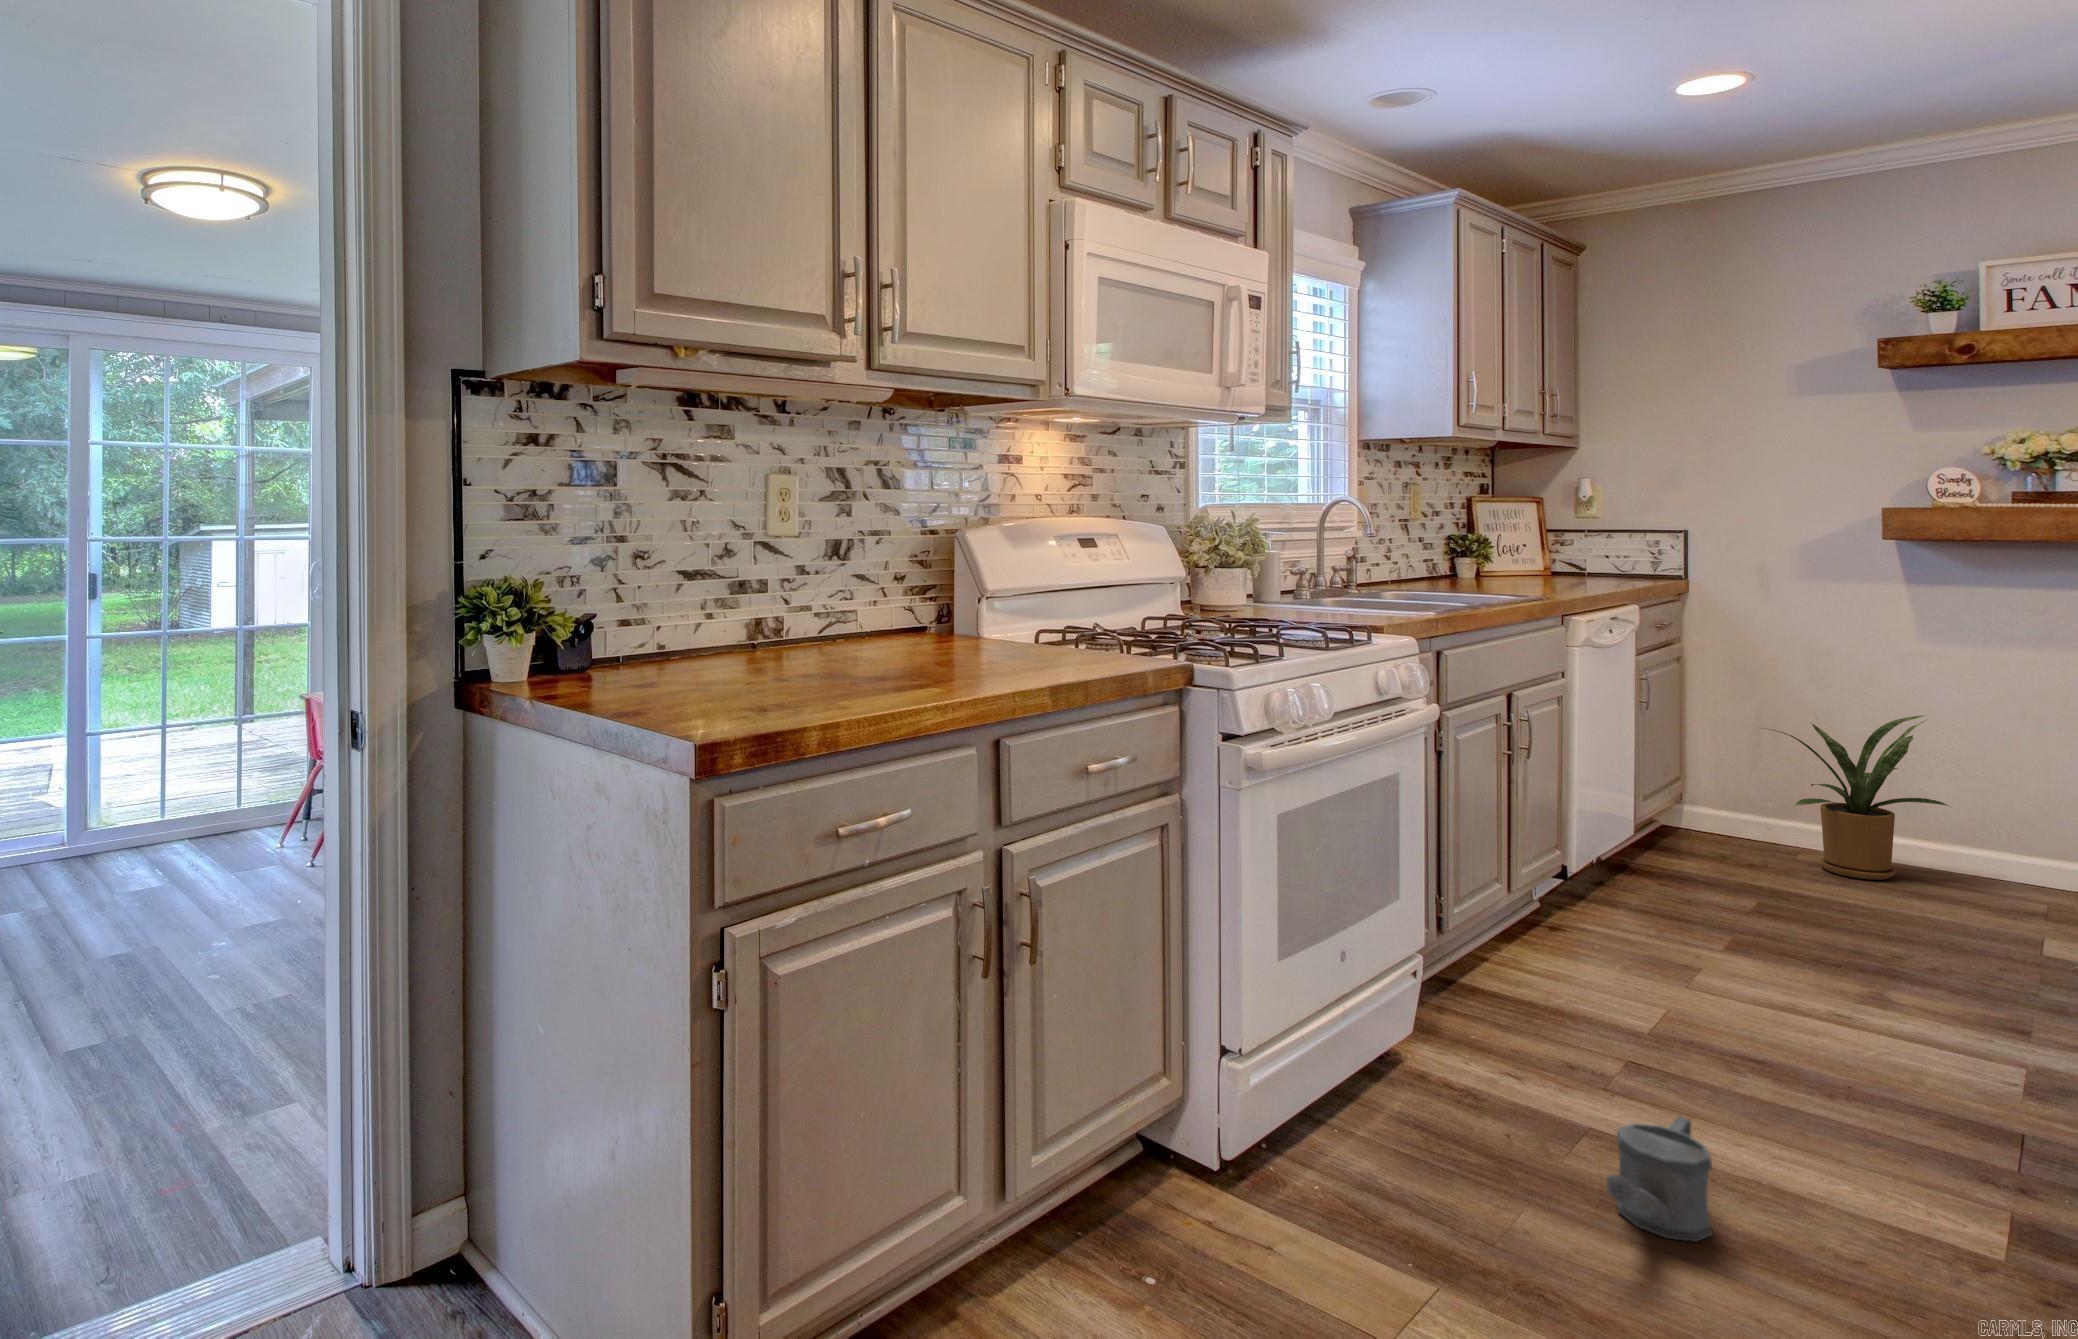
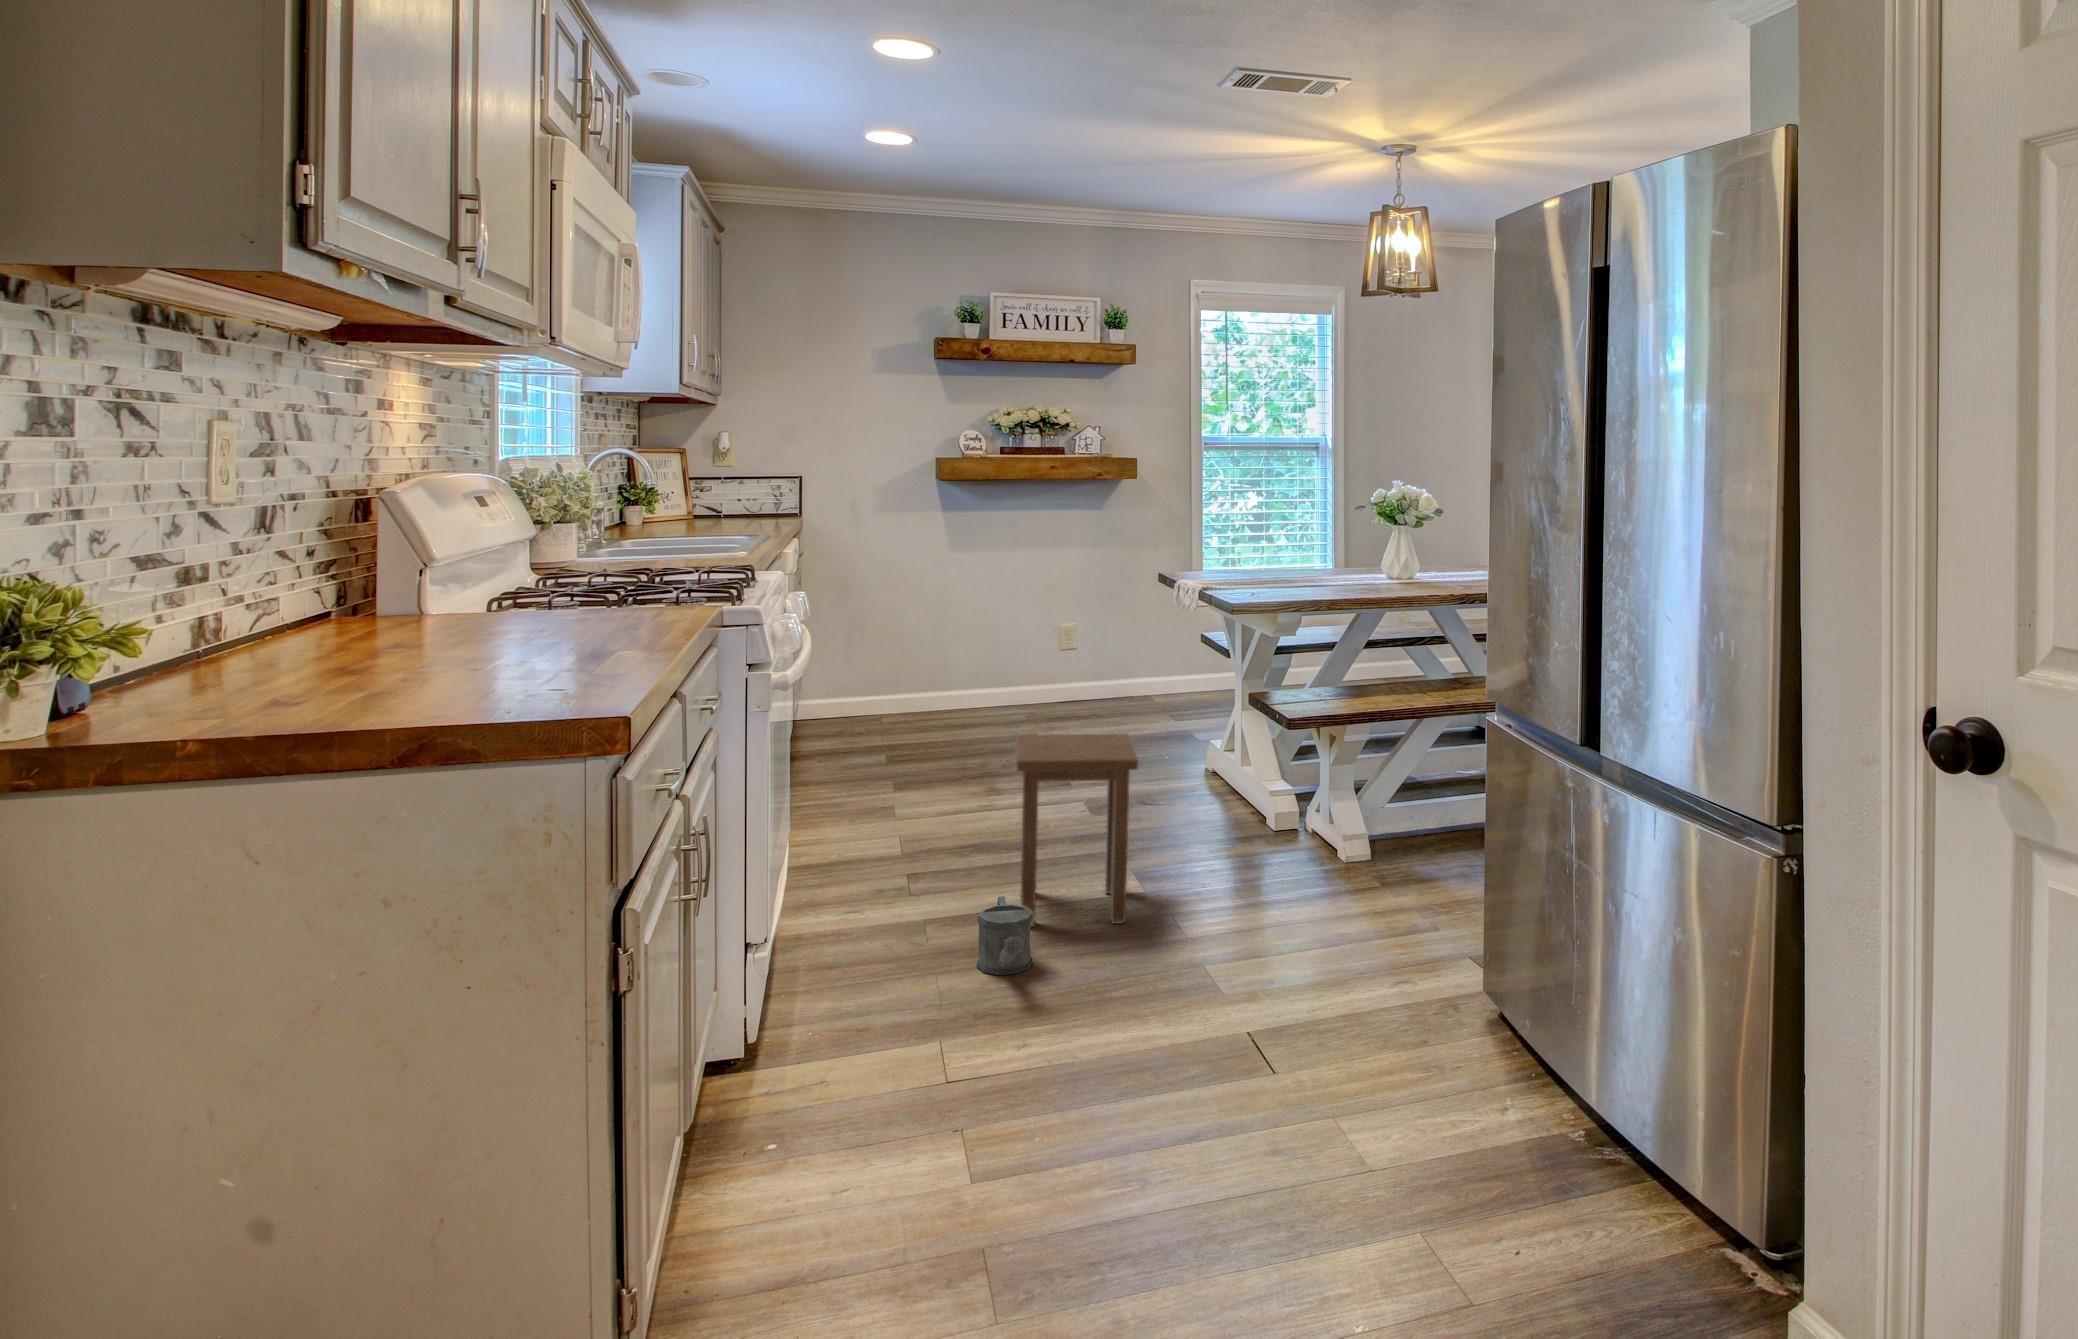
house plant: present [1762,716,1948,880] -> none [859,611,970,736]
stool: none [1728,892,2021,1258] -> present [1016,734,1138,926]

